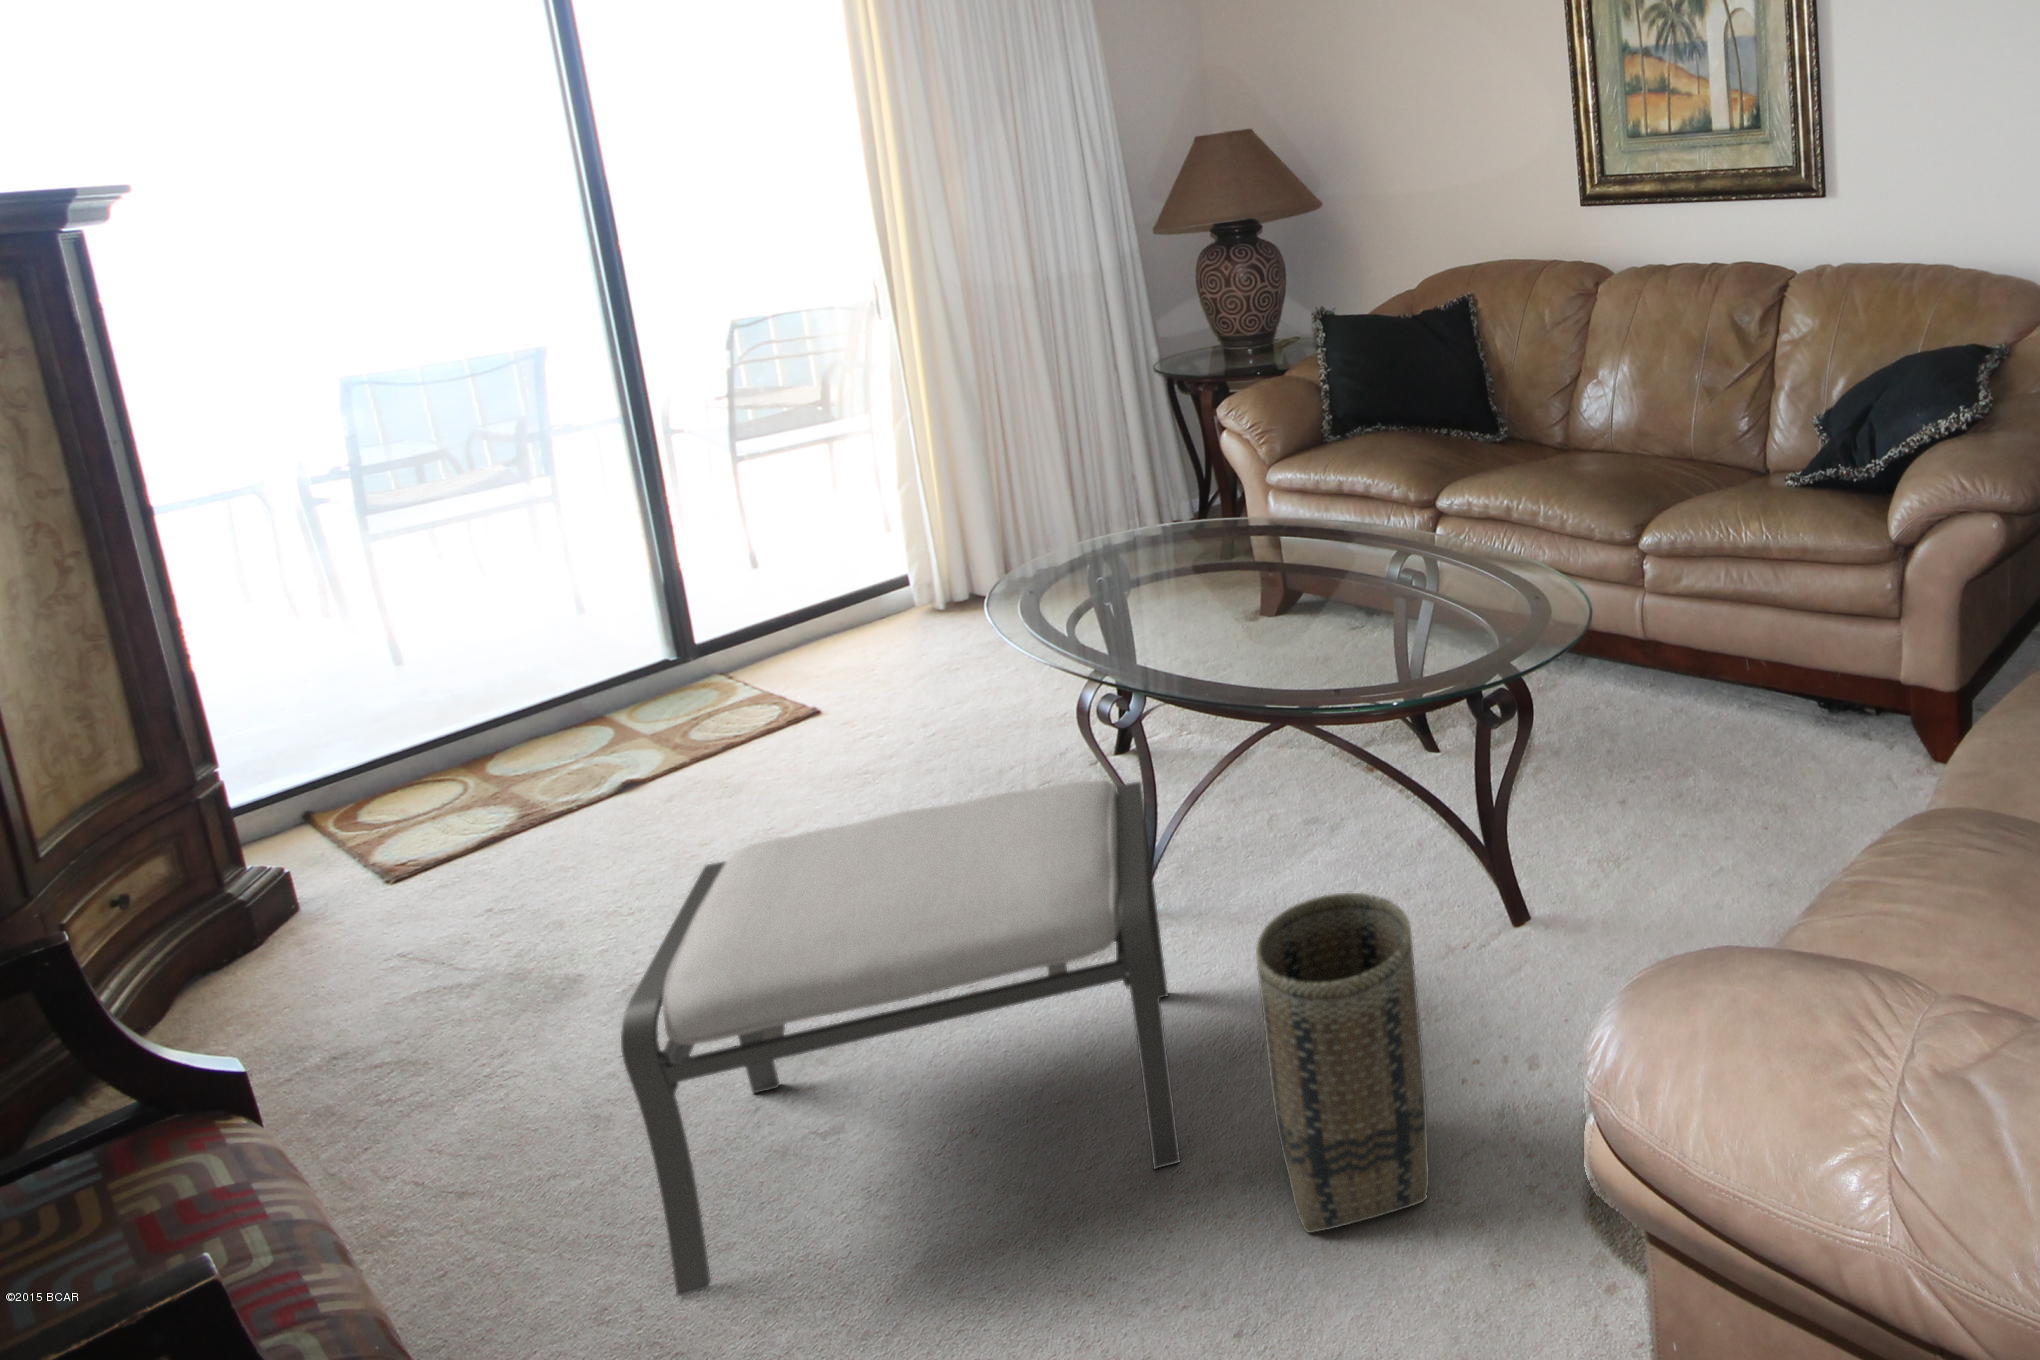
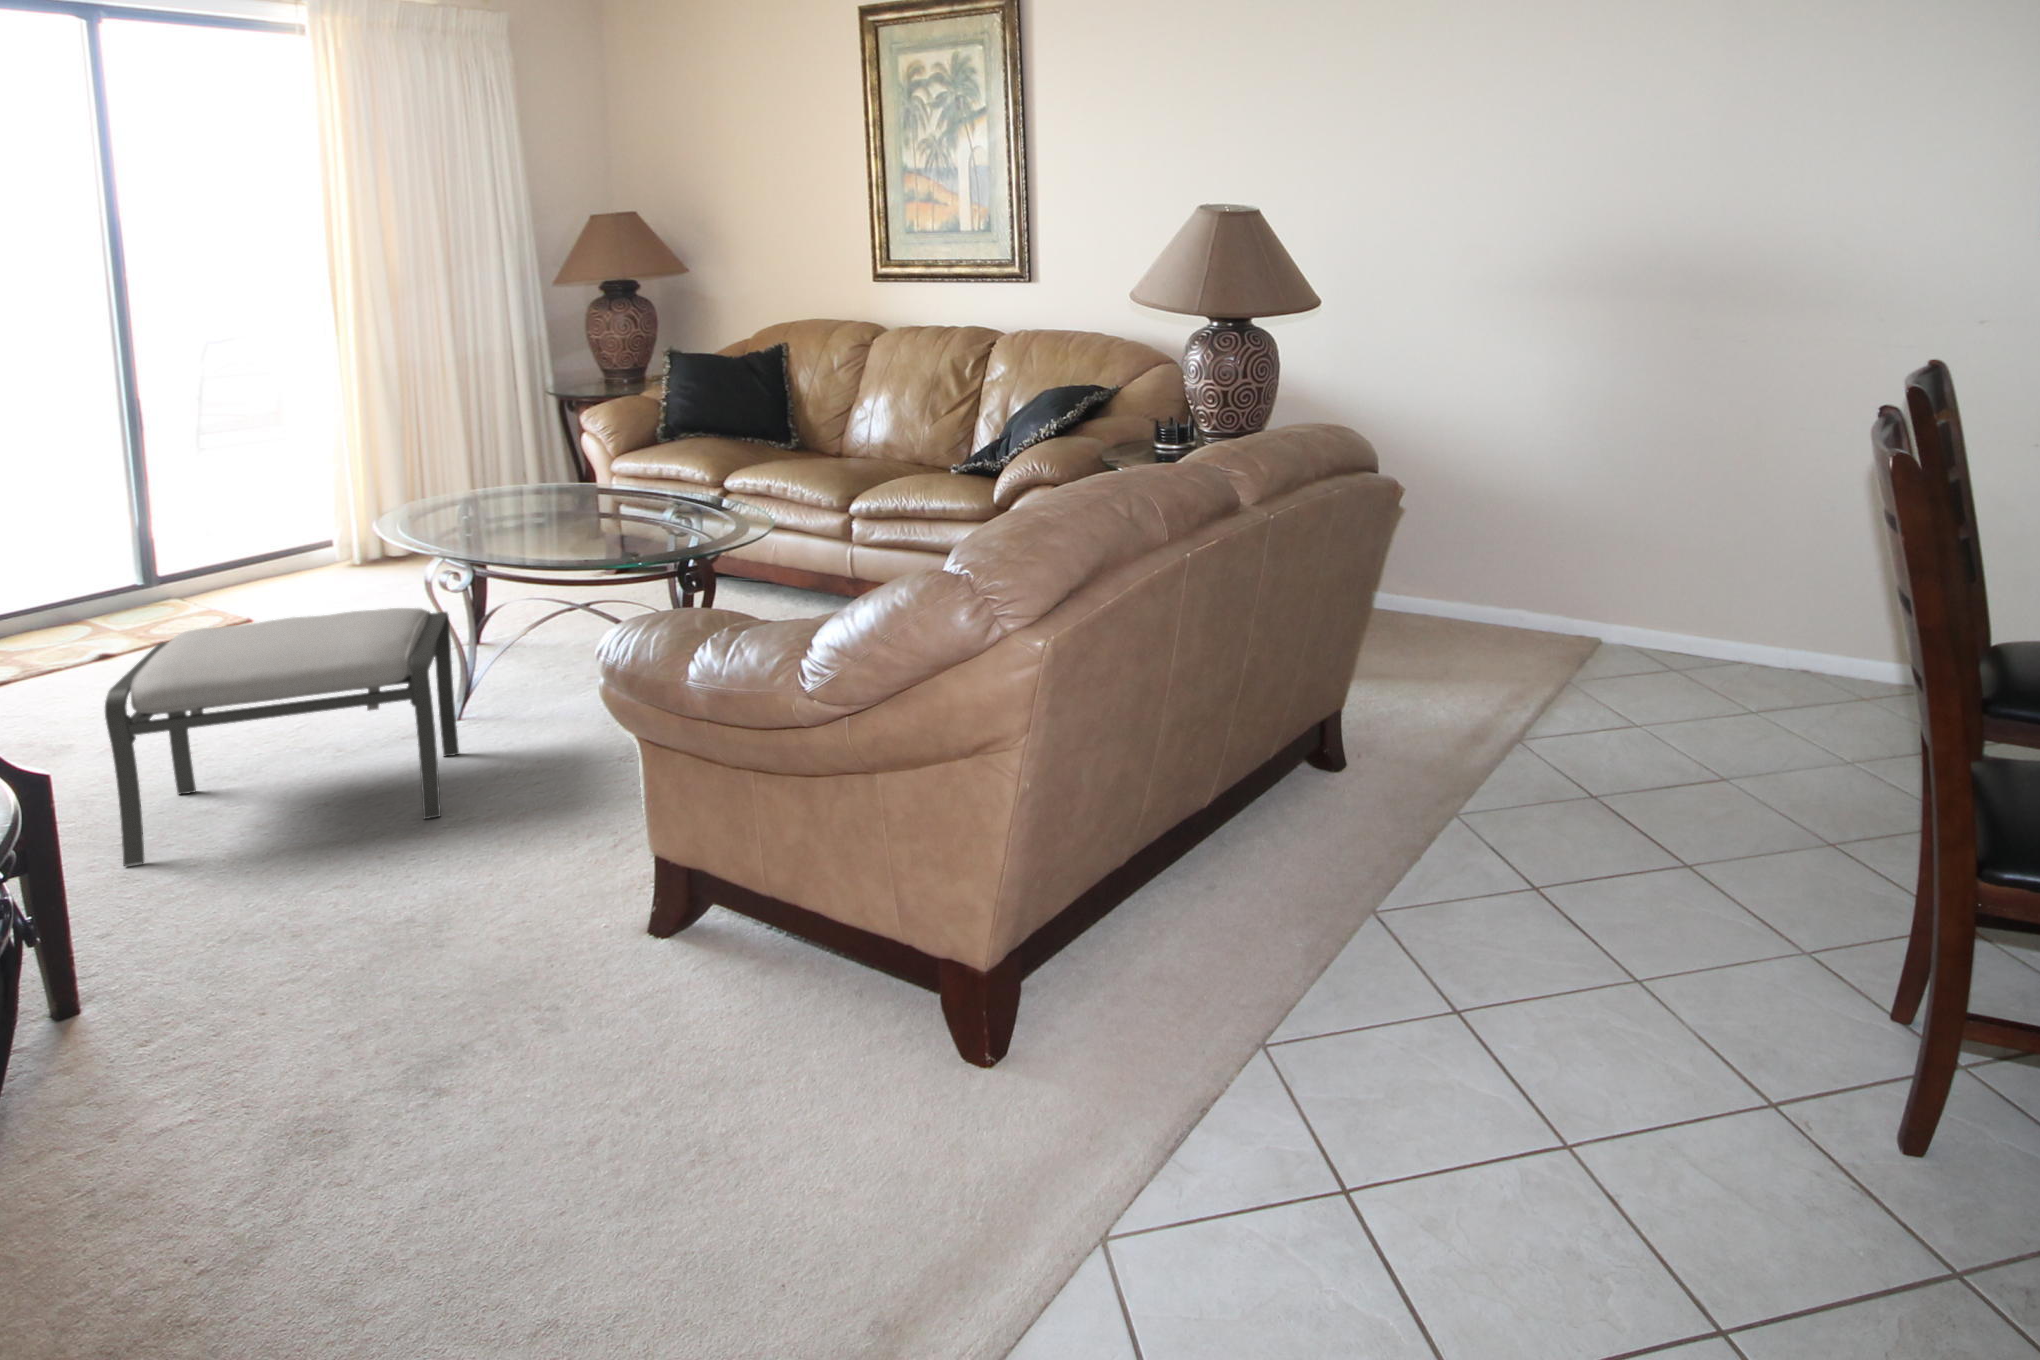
basket: present [1256,893,1429,1233] -> none [486,658,587,840]

